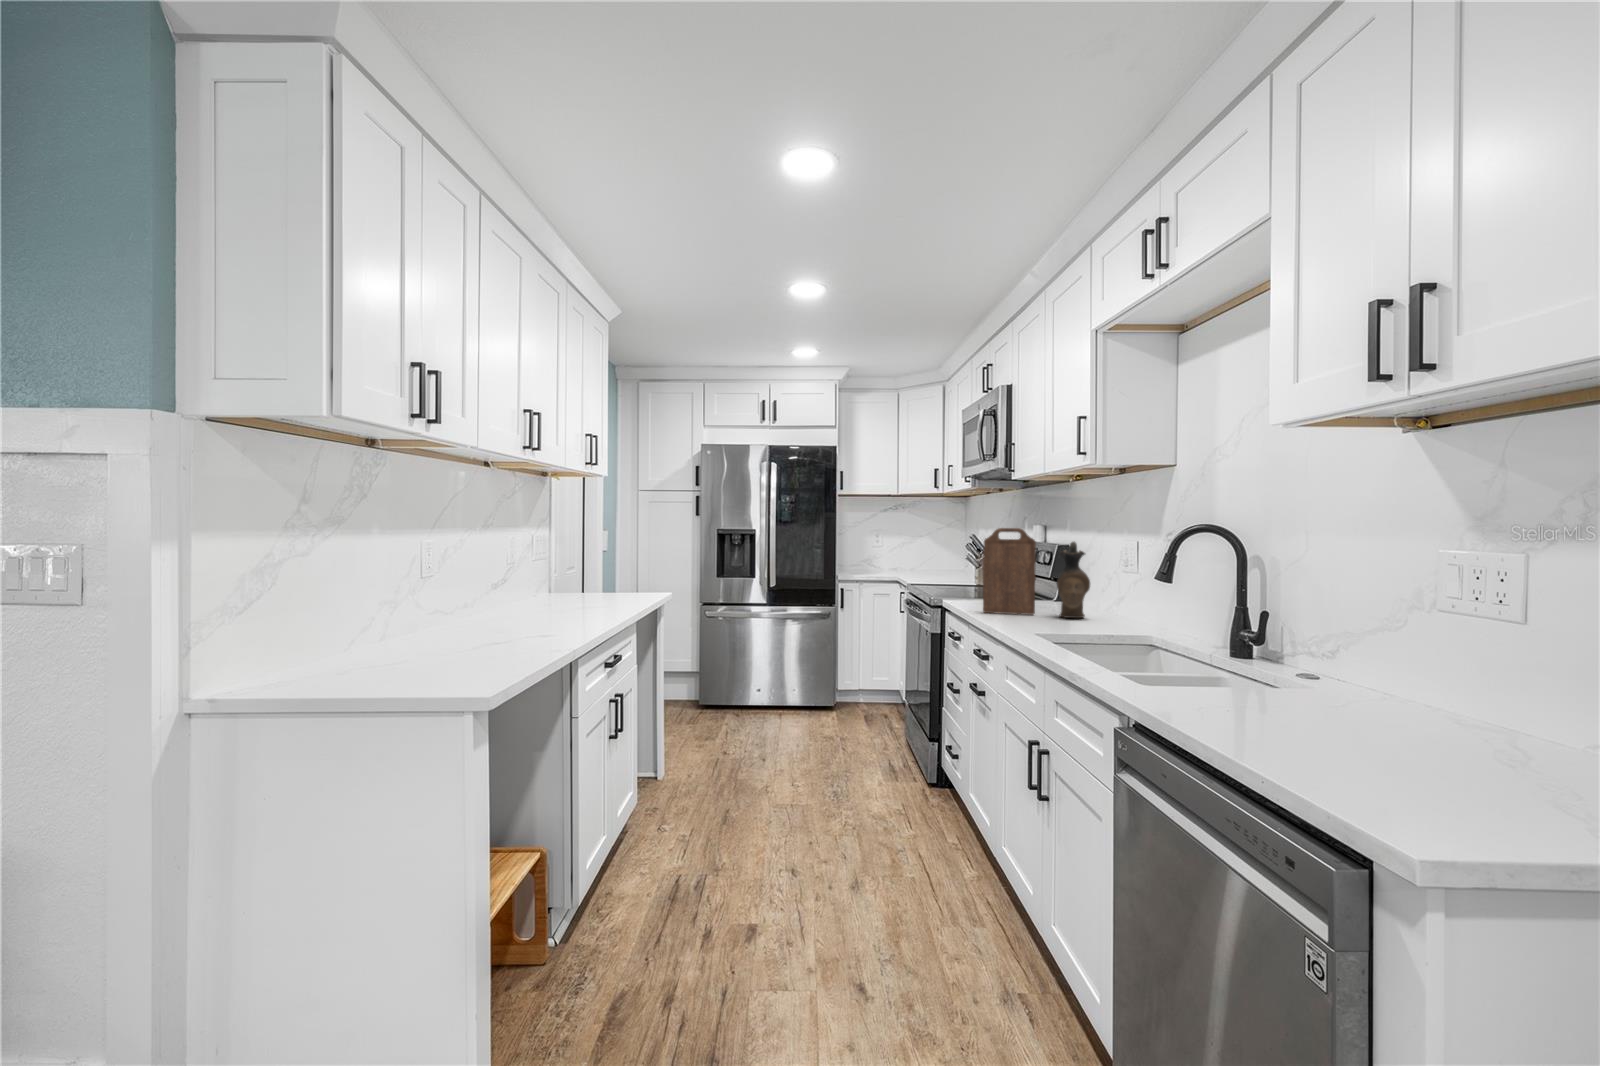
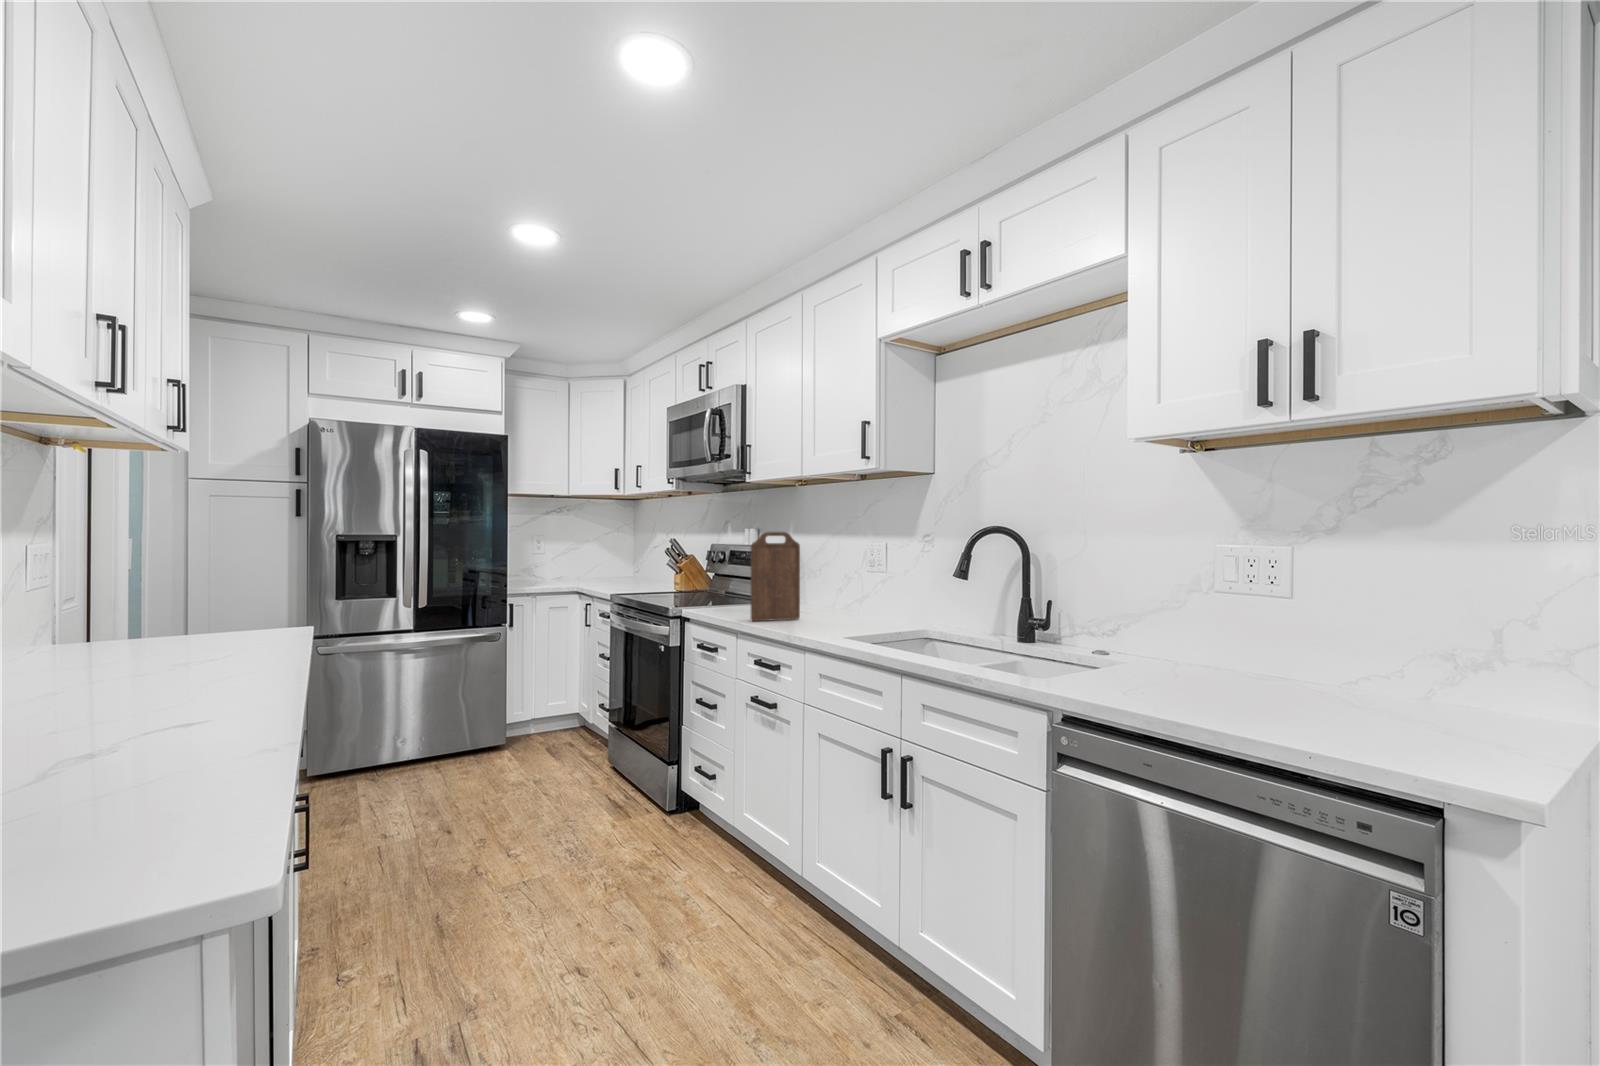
ceramic pitcher: present [1057,542,1090,618] -> none [820,544,852,620]

